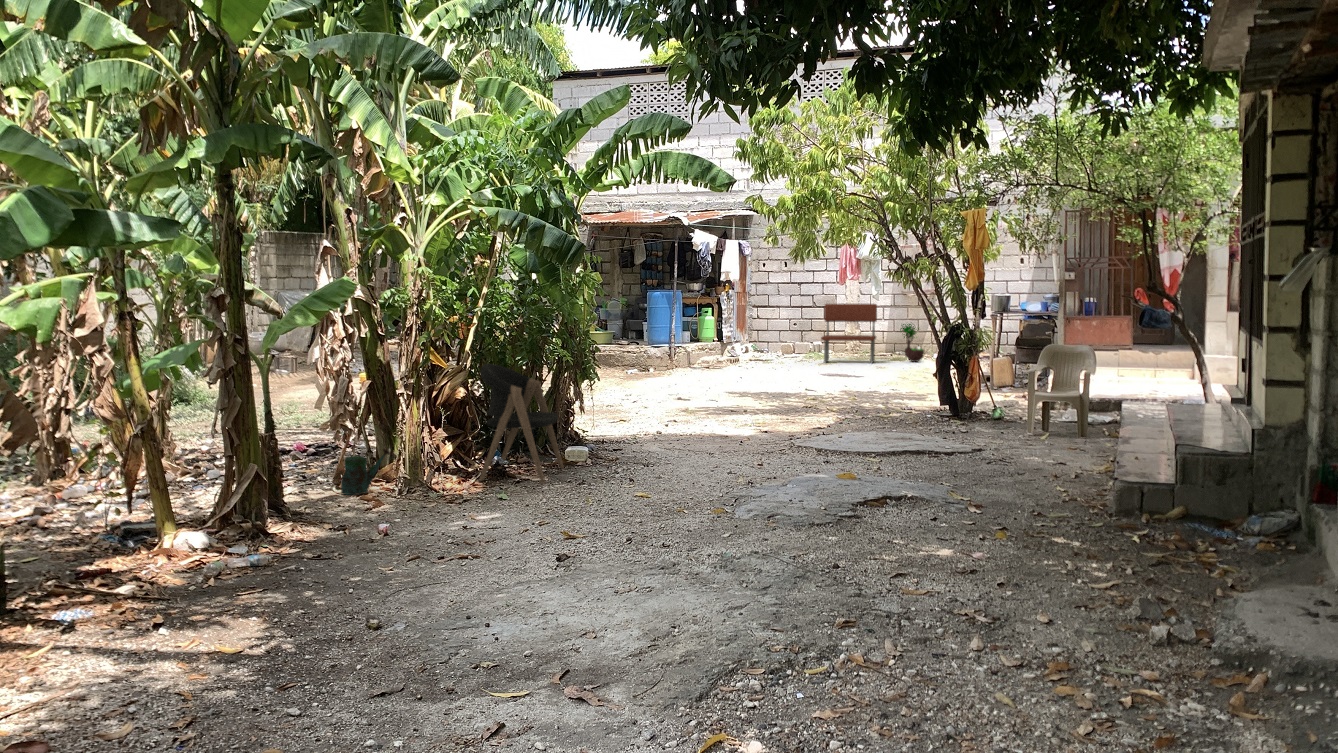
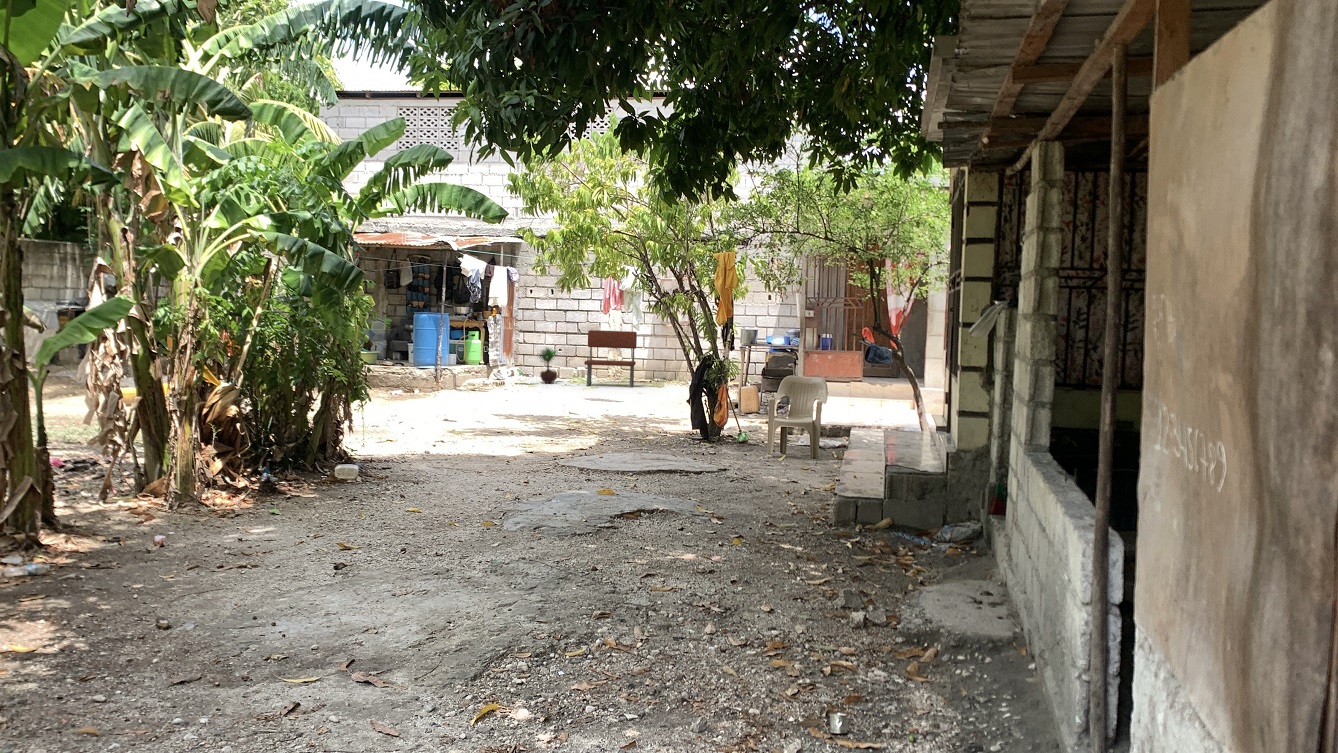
potted tree: present [900,324,924,362] -> present [539,348,557,383]
chair: present [479,364,564,484] -> none [251,382,337,499]
watering can: present [330,449,390,495] -> none [94,464,159,511]

